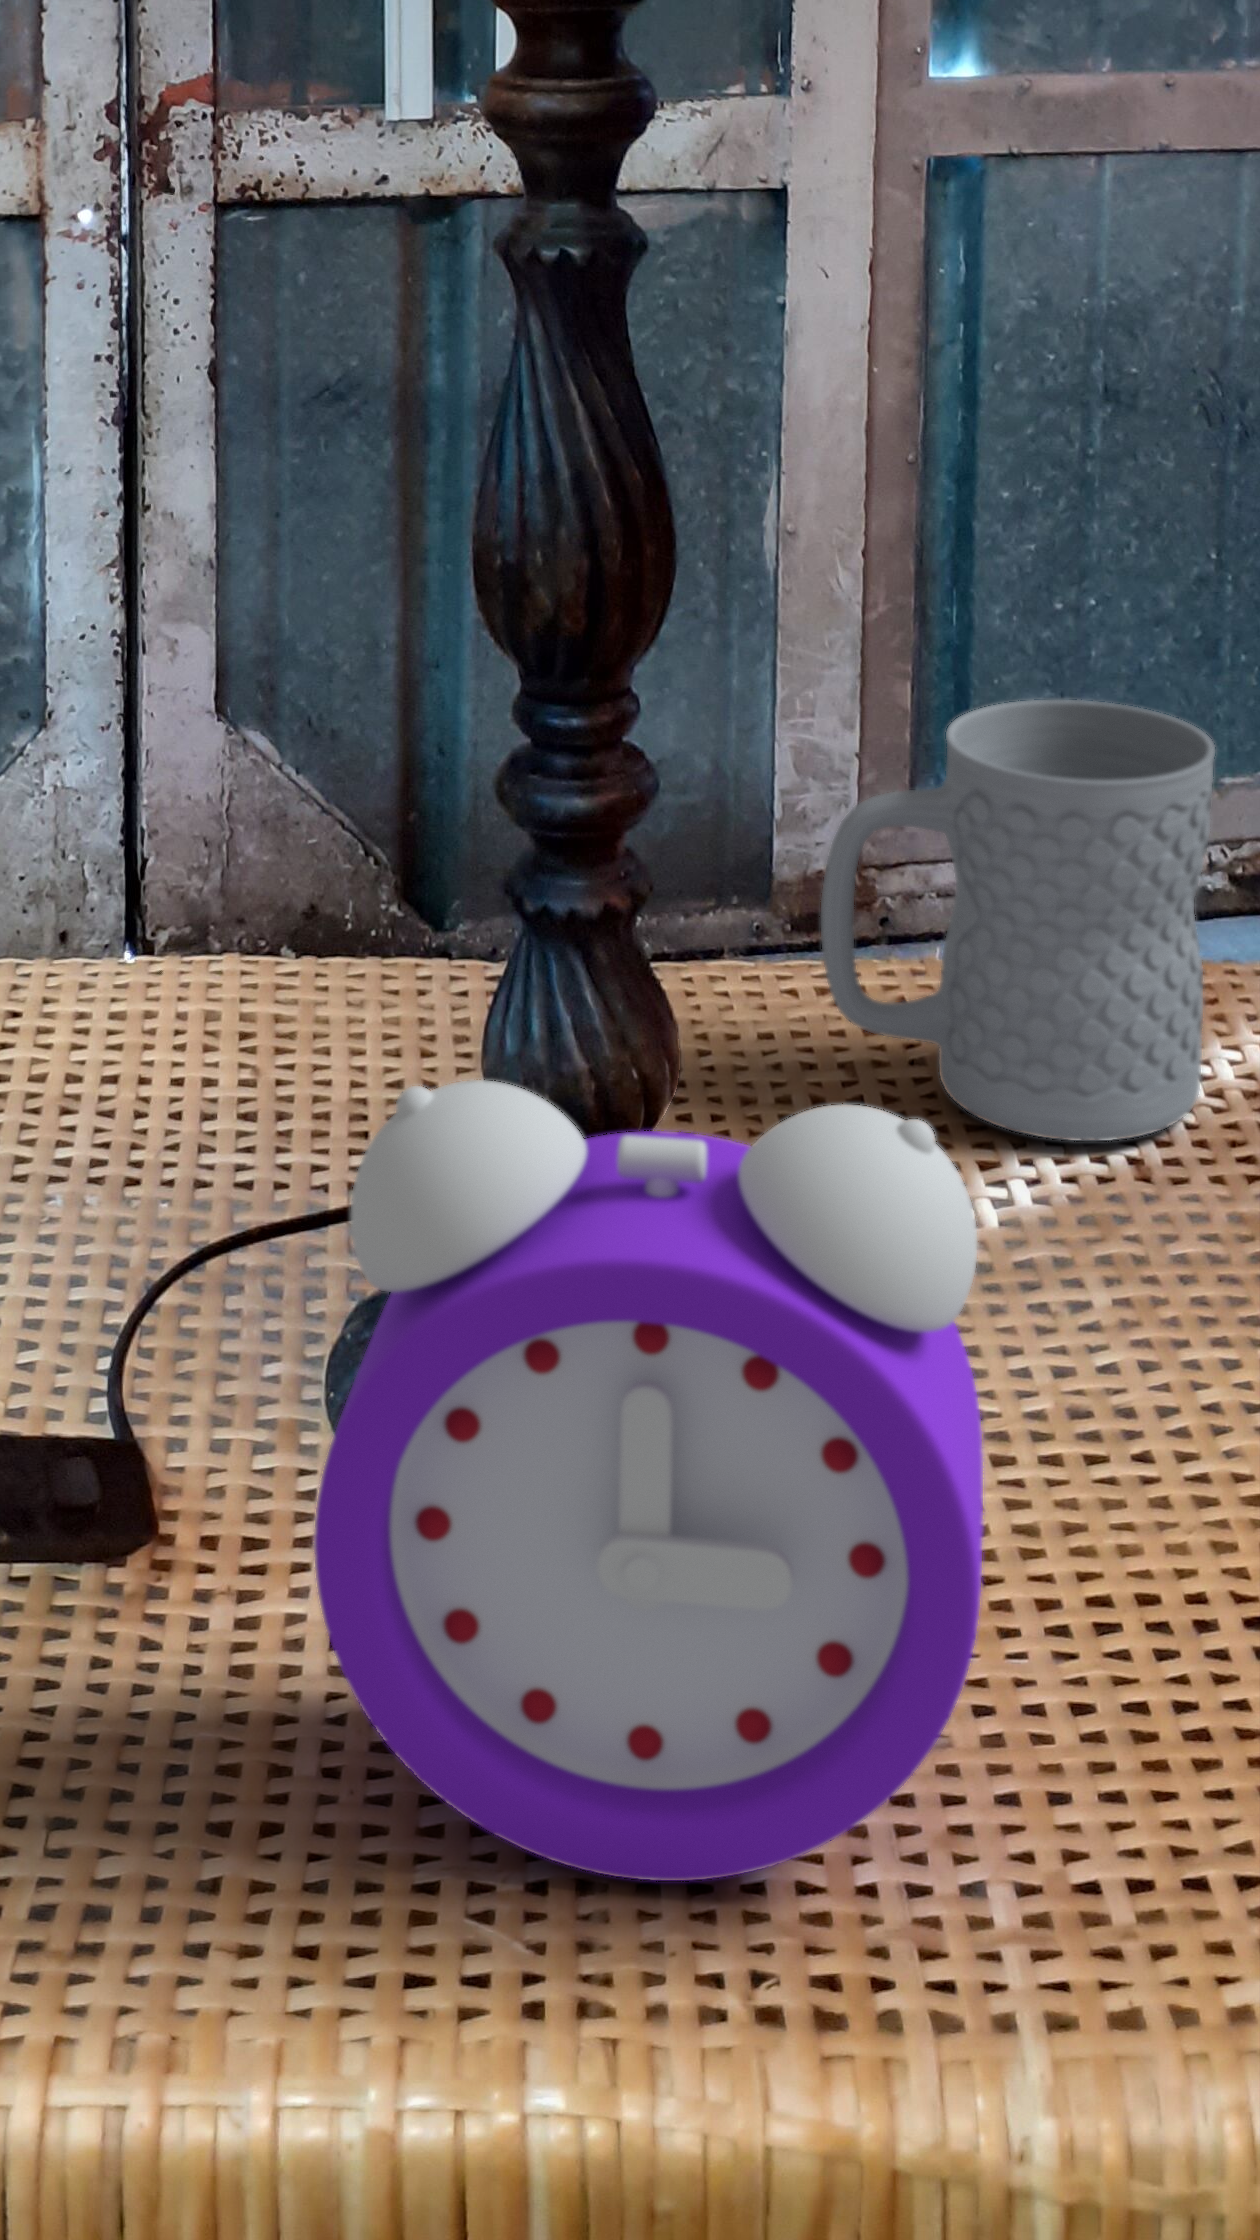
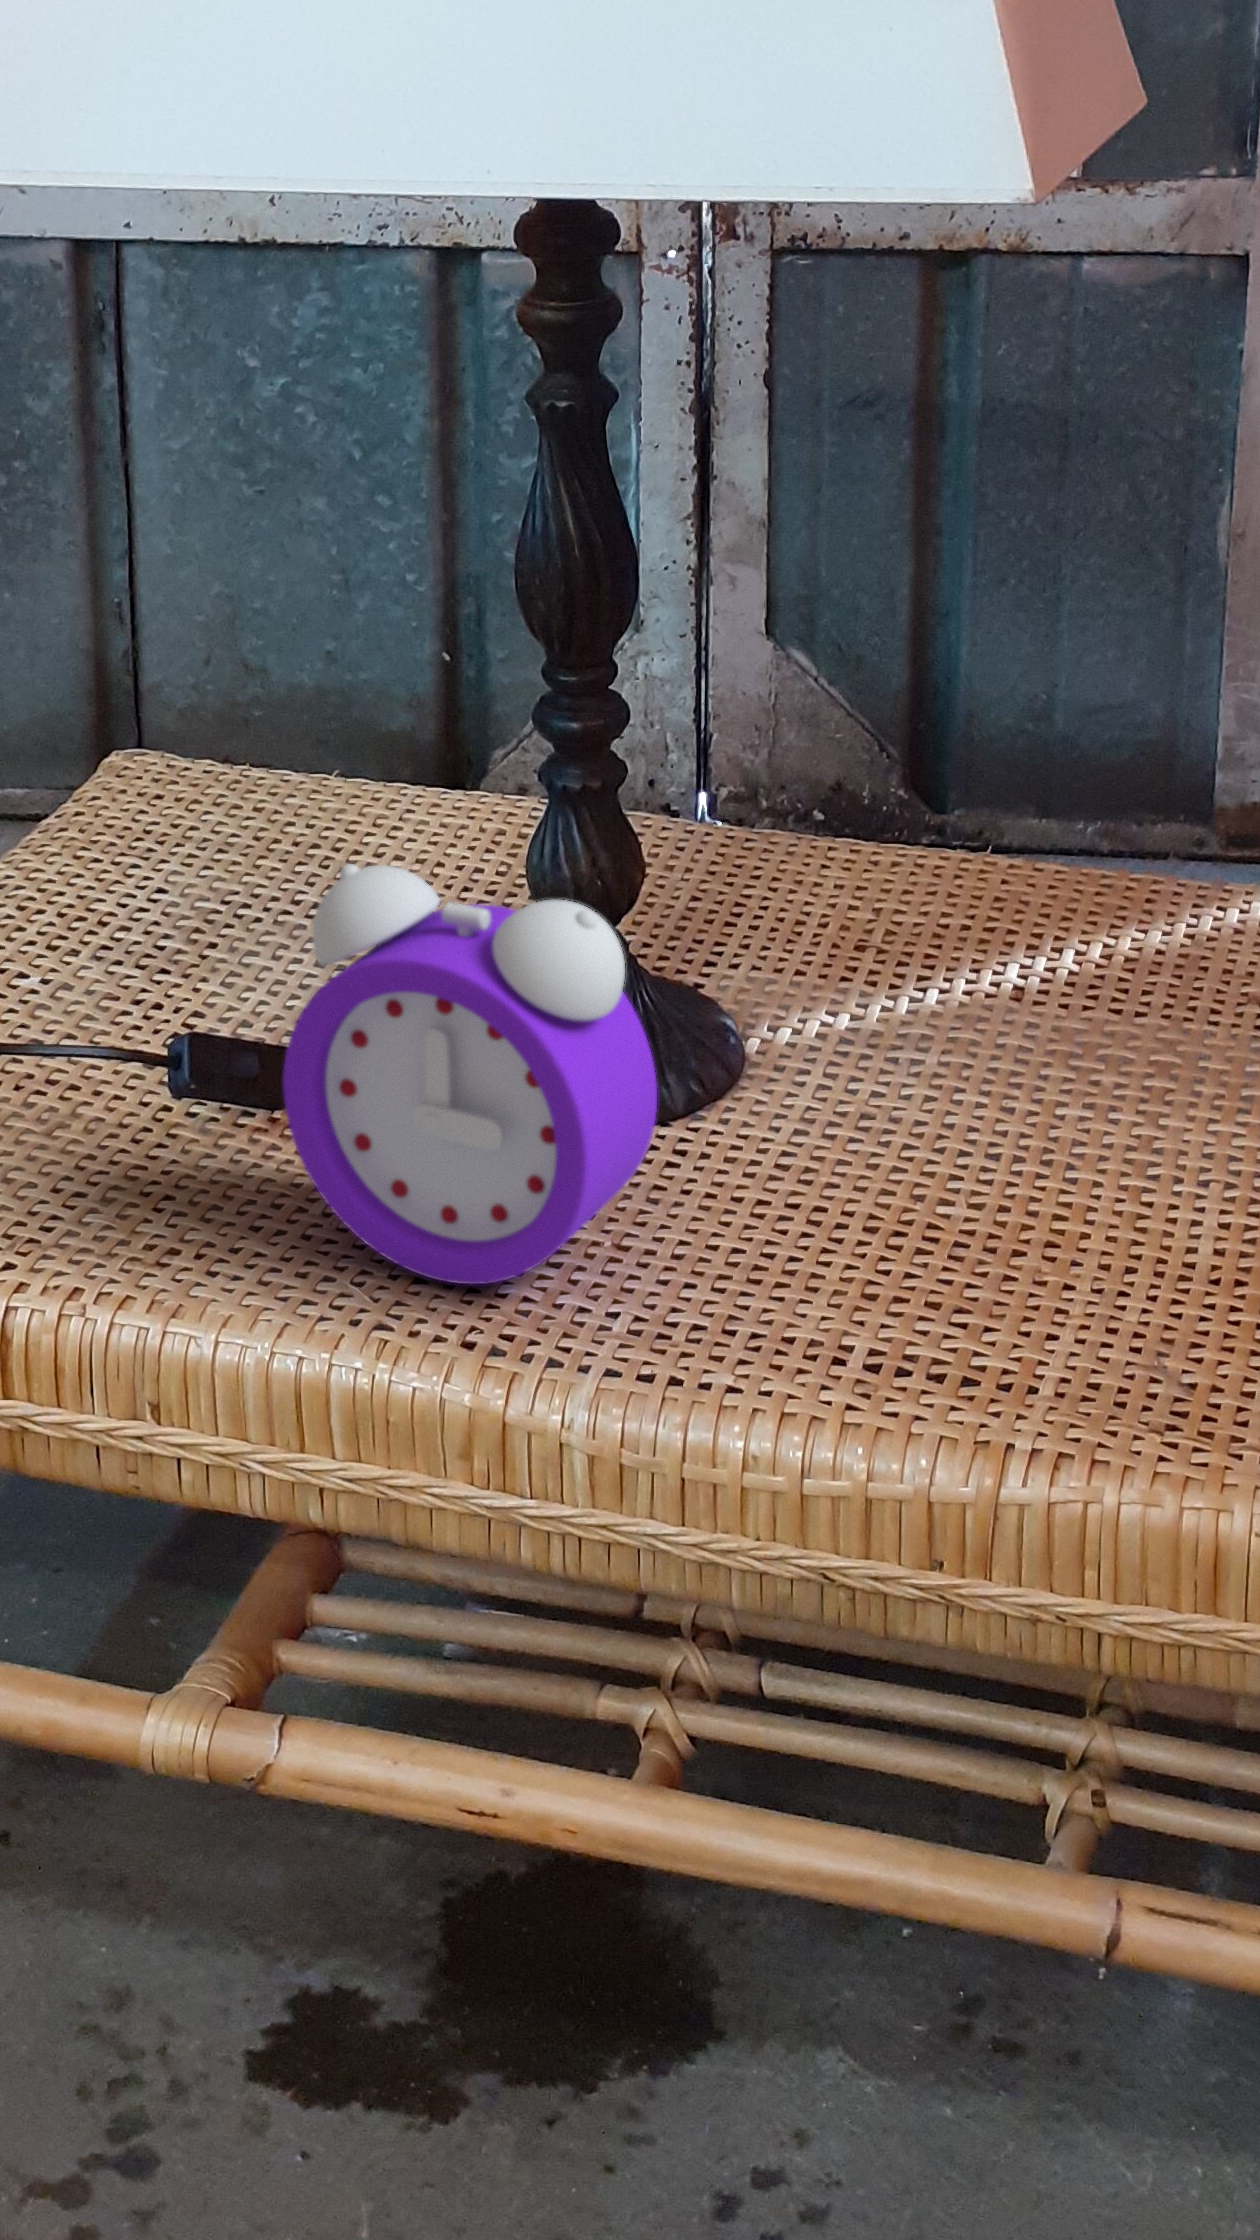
mug: present [821,700,1215,1141] -> none [863,689,1123,981]

